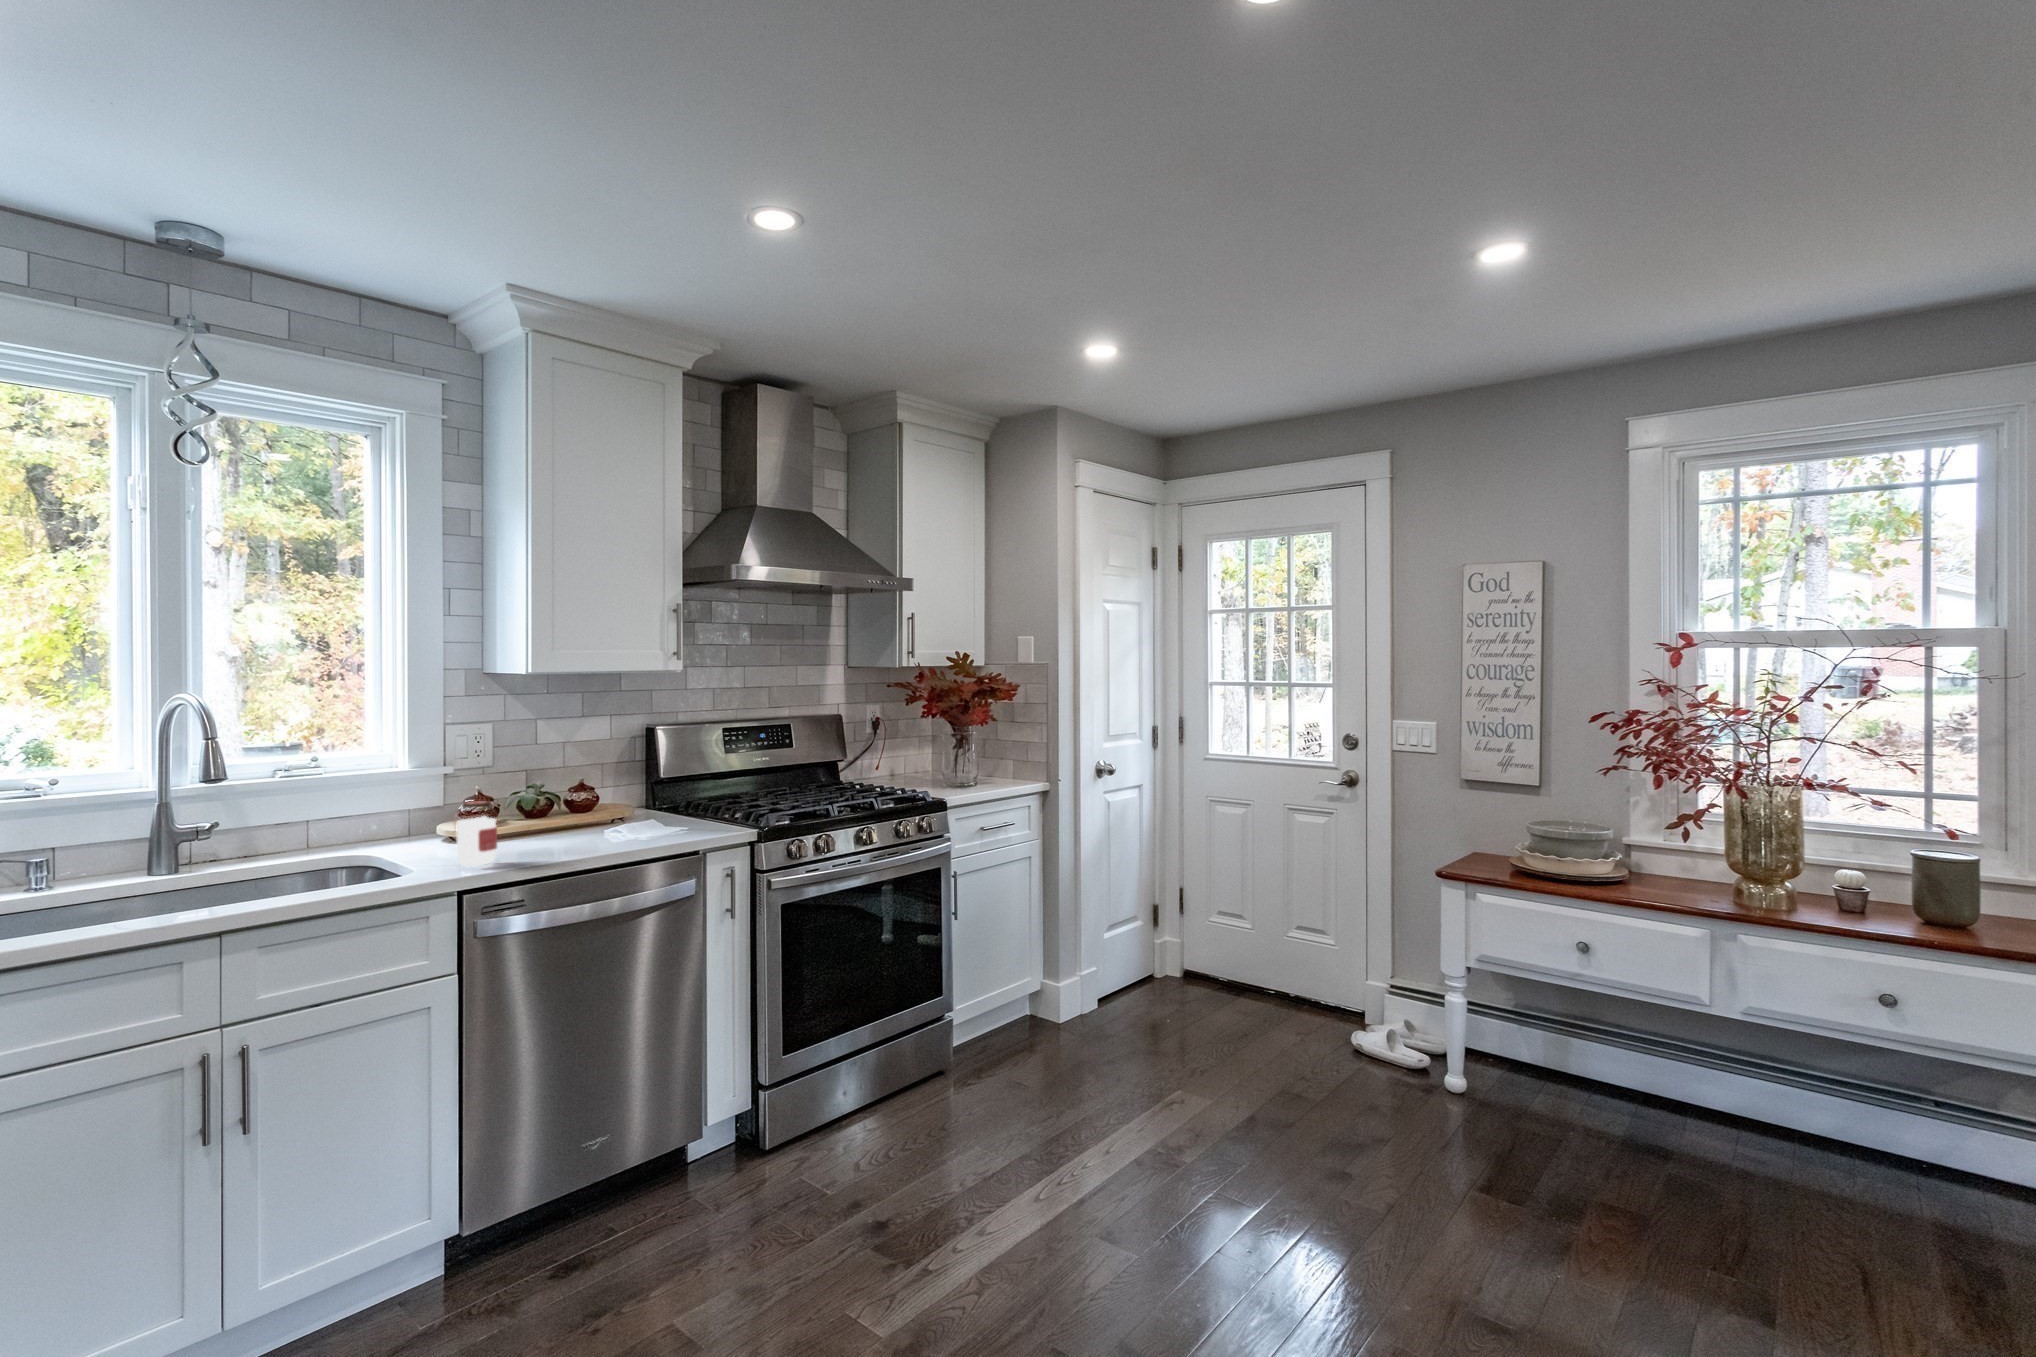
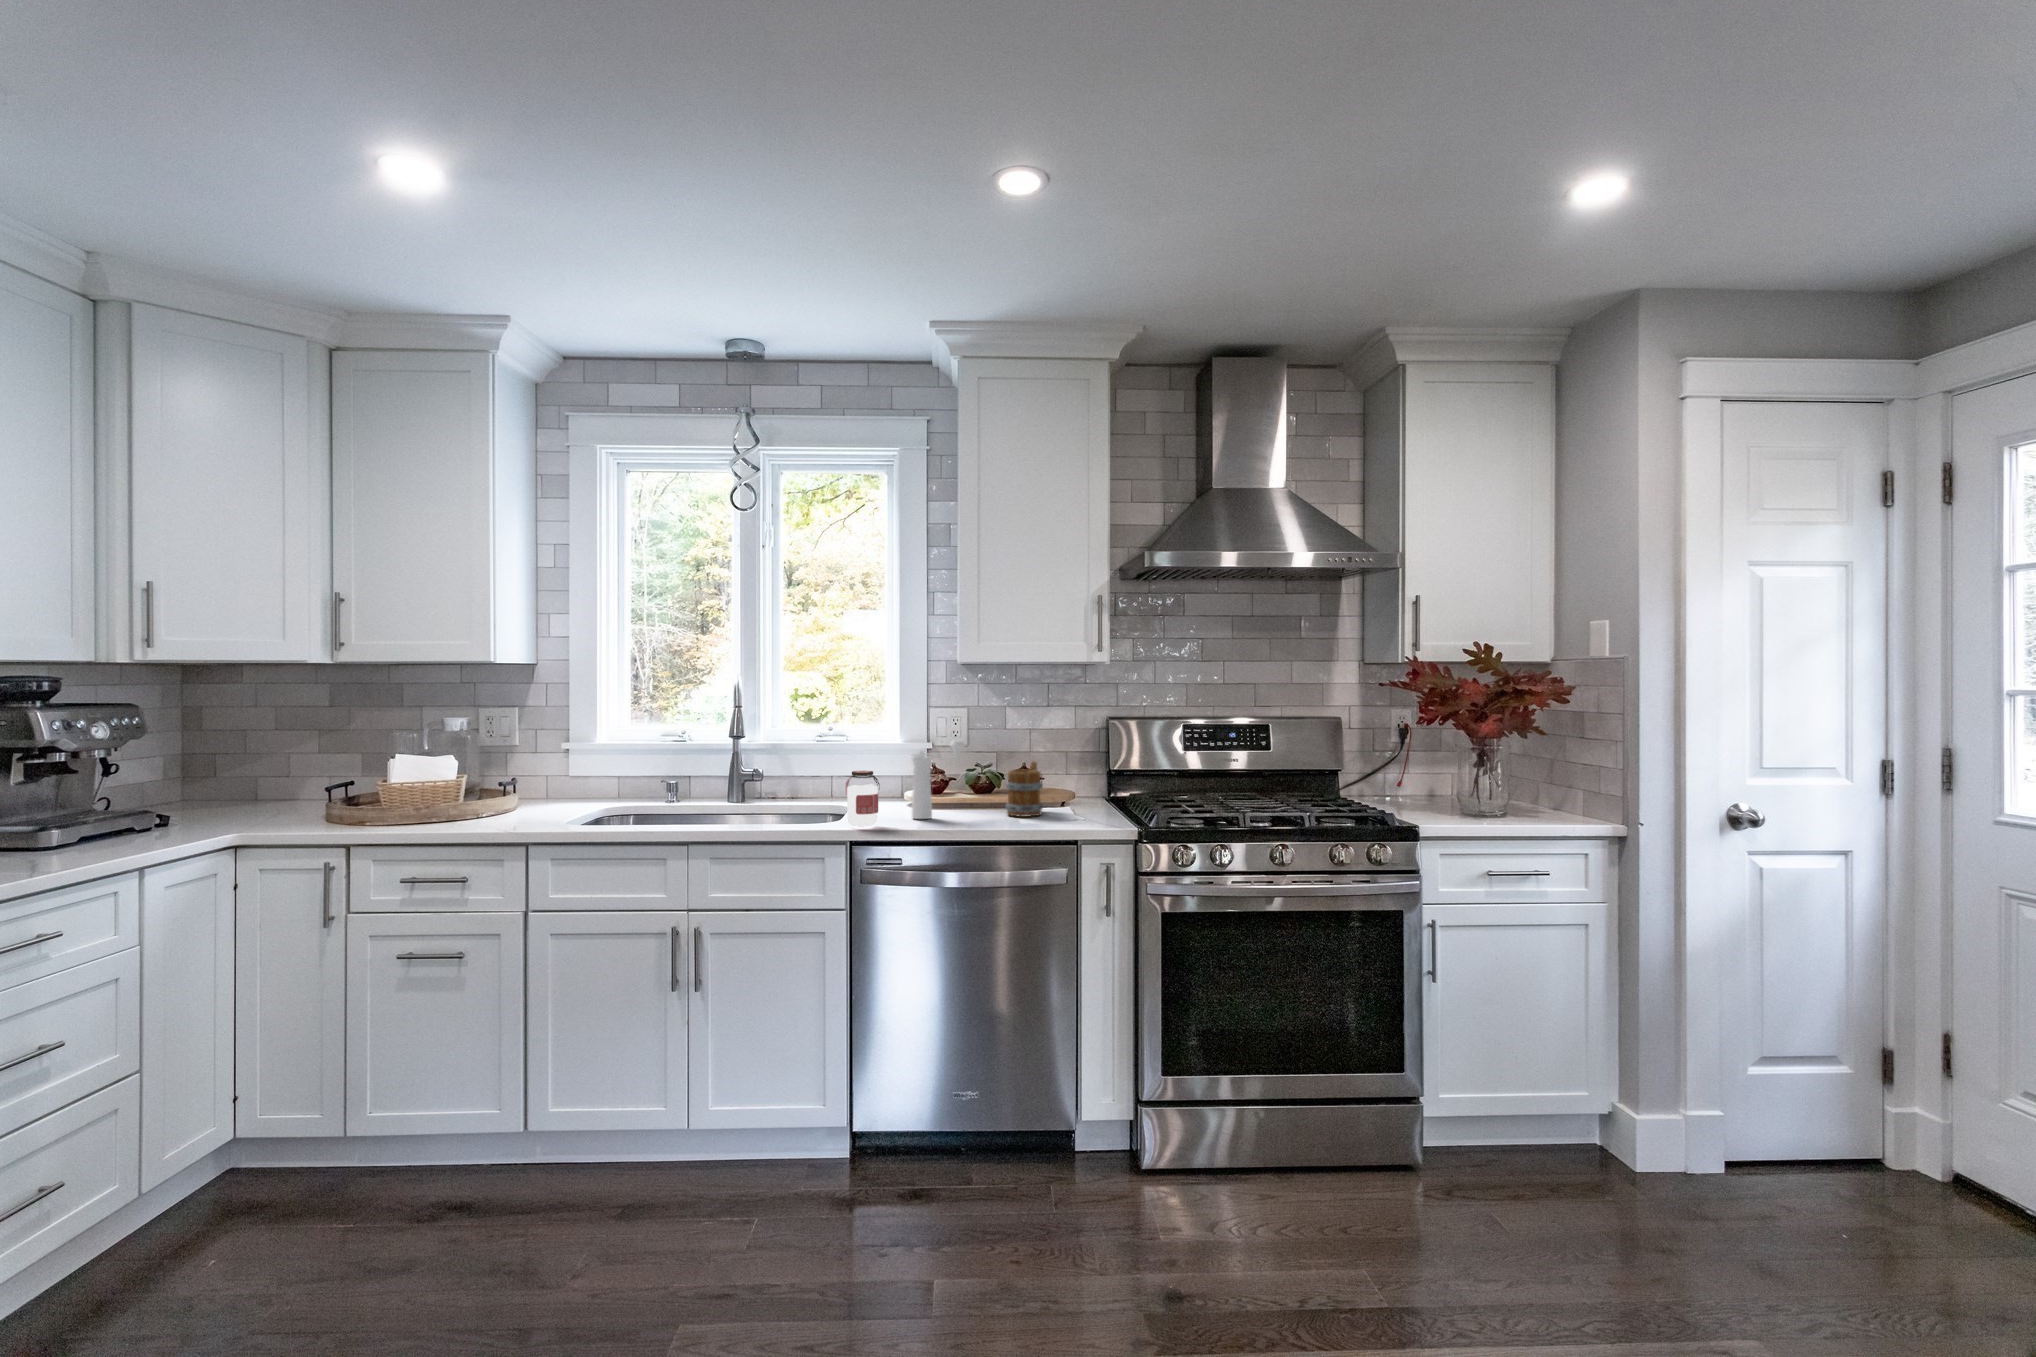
pepper mill: none [506,759,558,851] -> present [912,740,965,819]
mug: none [601,775,642,833] -> present [1005,762,1043,817]

